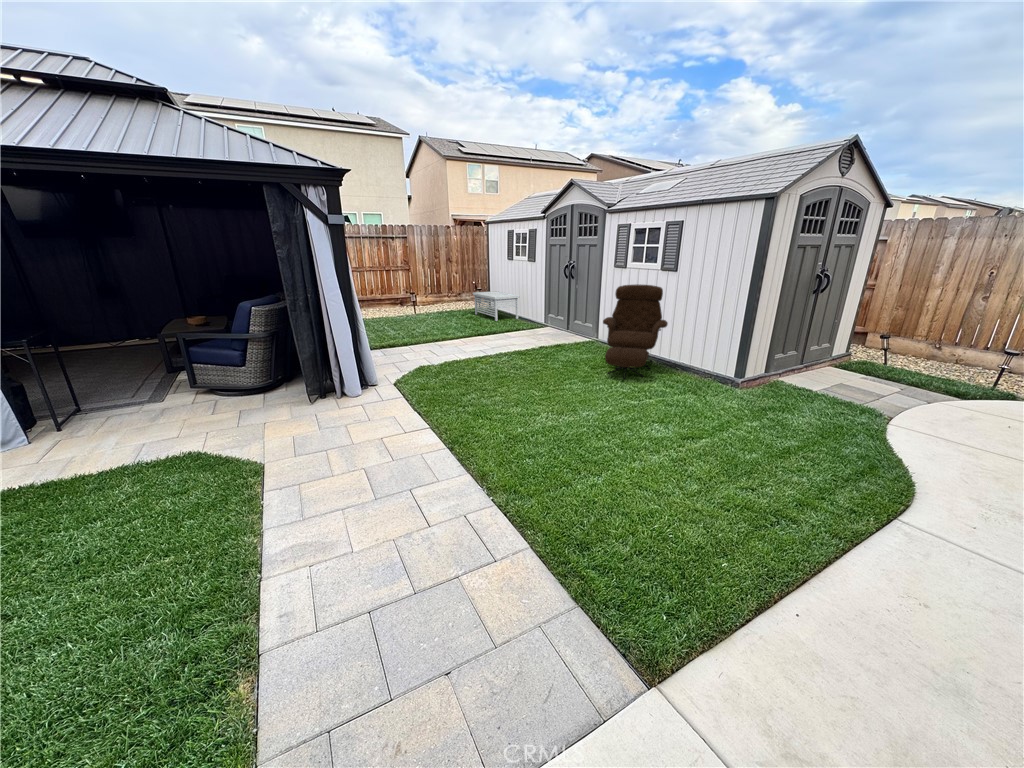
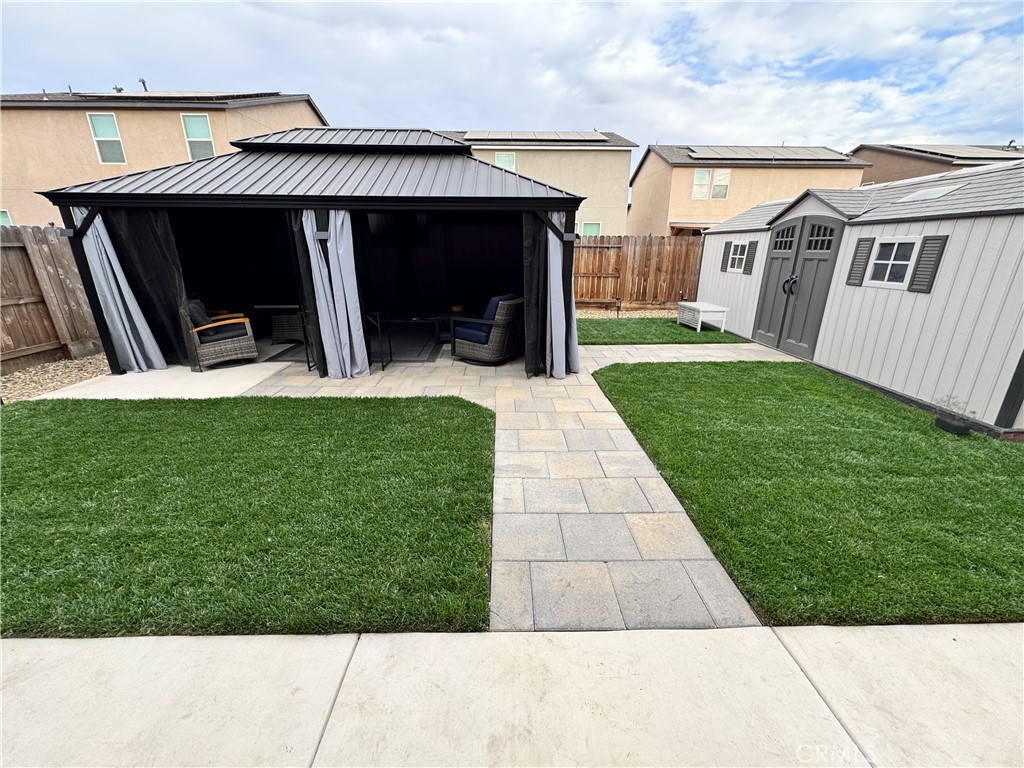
lounge chair: present [603,284,668,379] -> none [812,306,907,407]
decorative plant: none [694,357,729,389] -> present [933,395,976,434]

